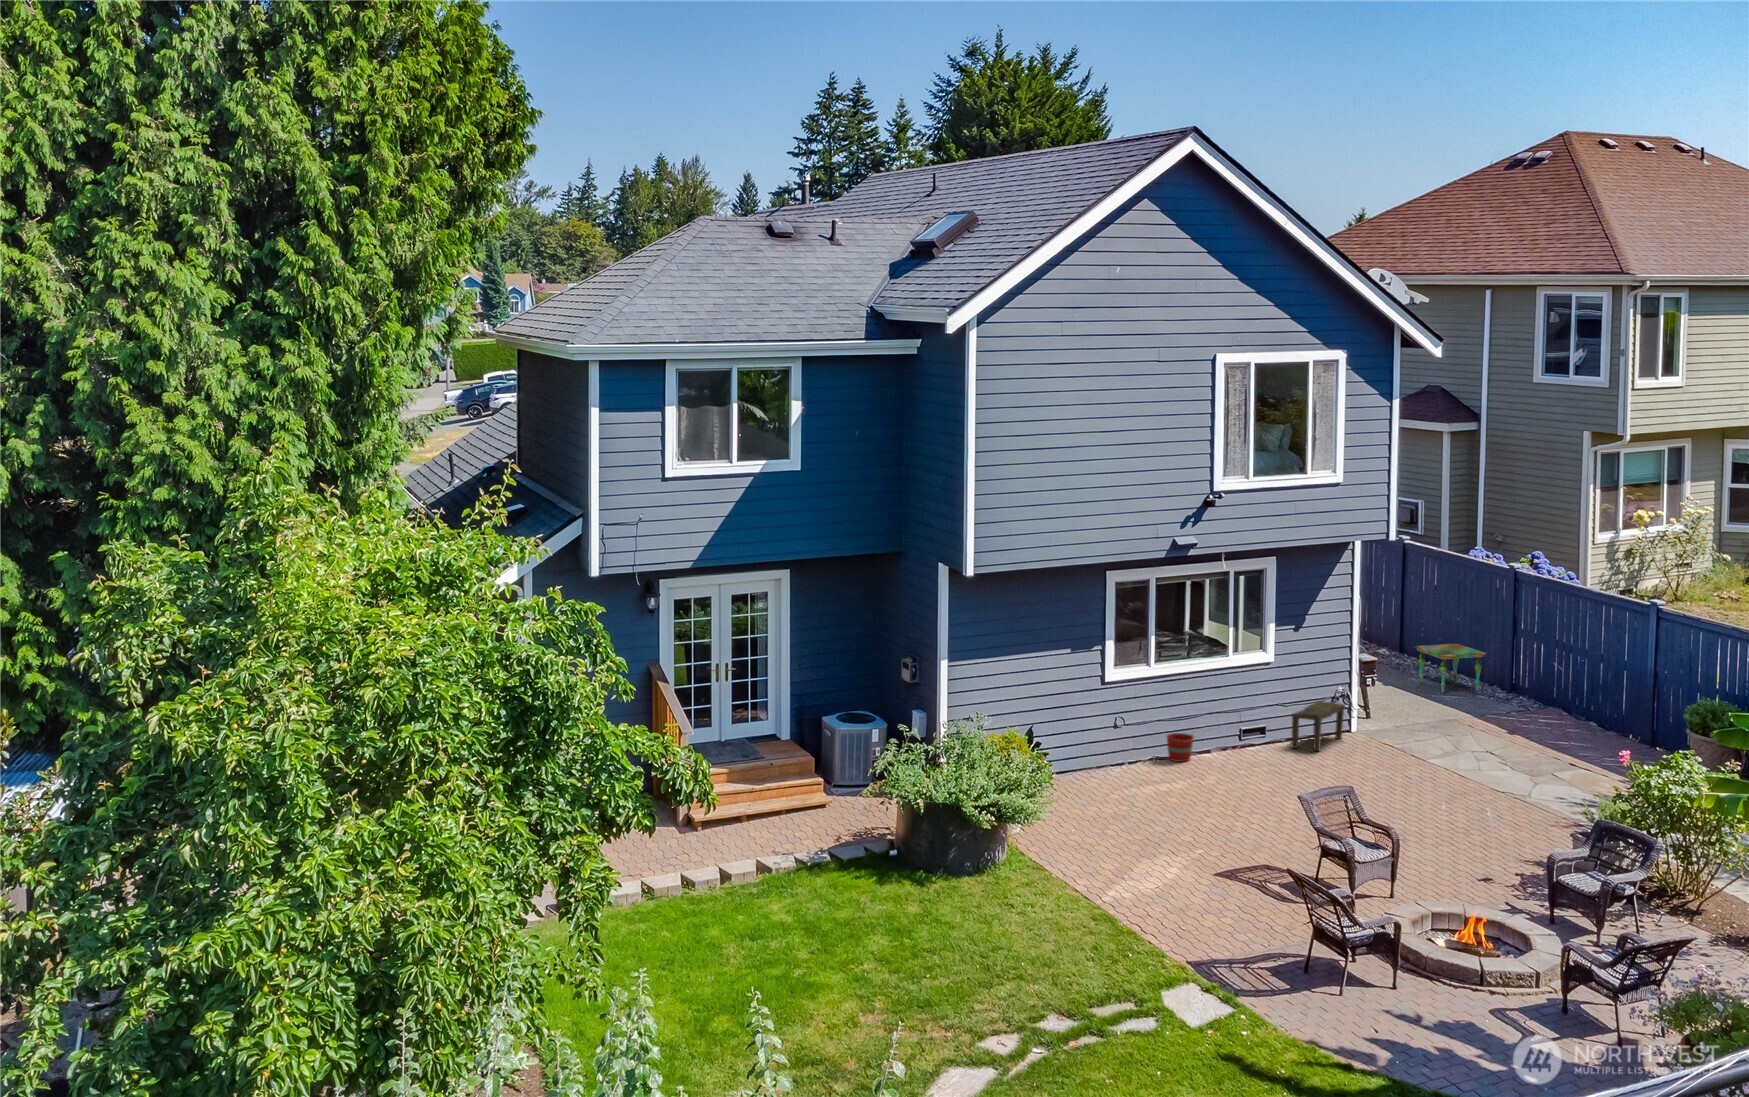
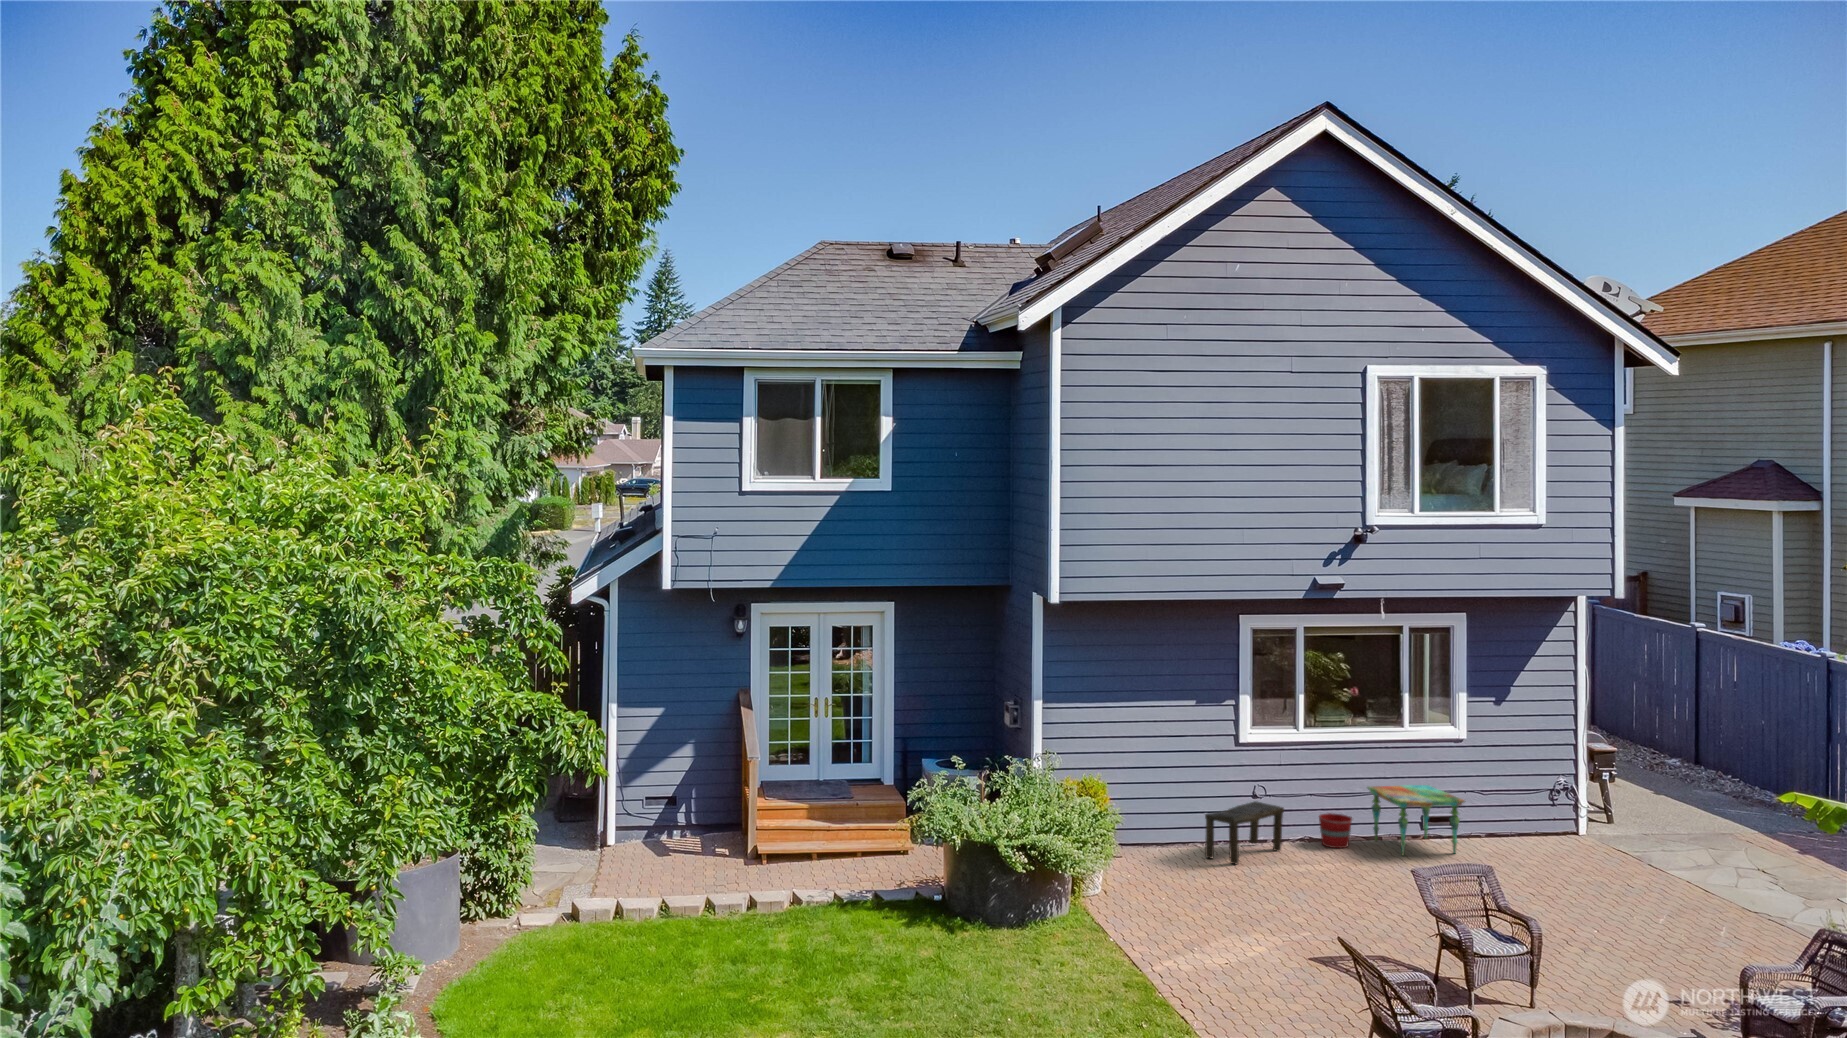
side table: present [1415,644,1486,693] -> present [1368,785,1464,855]
bench: present [1291,701,1345,751] -> present [1205,801,1284,864]

